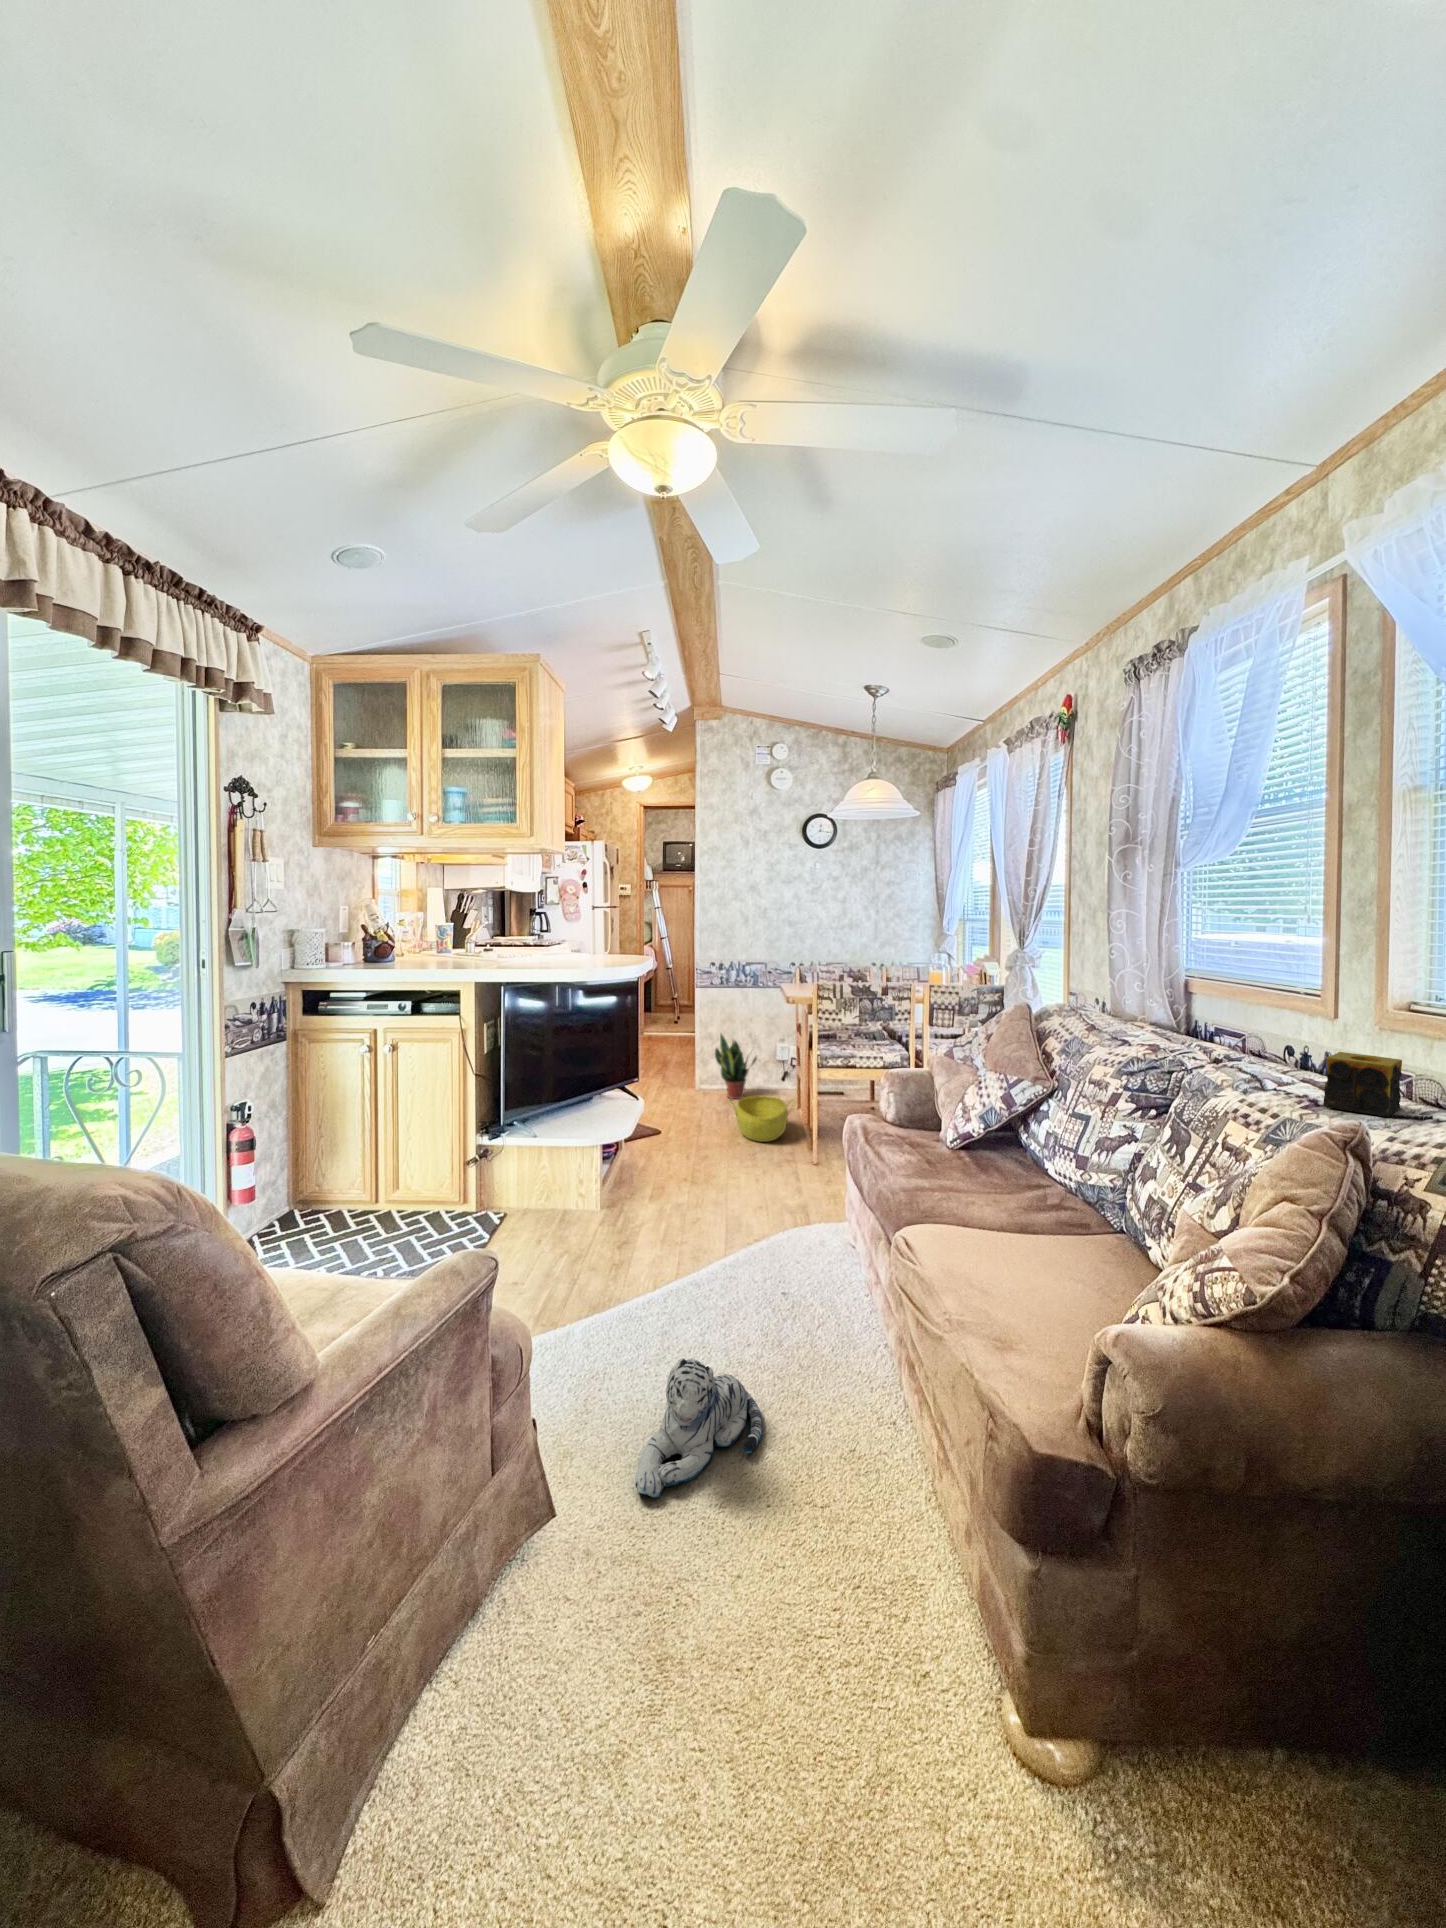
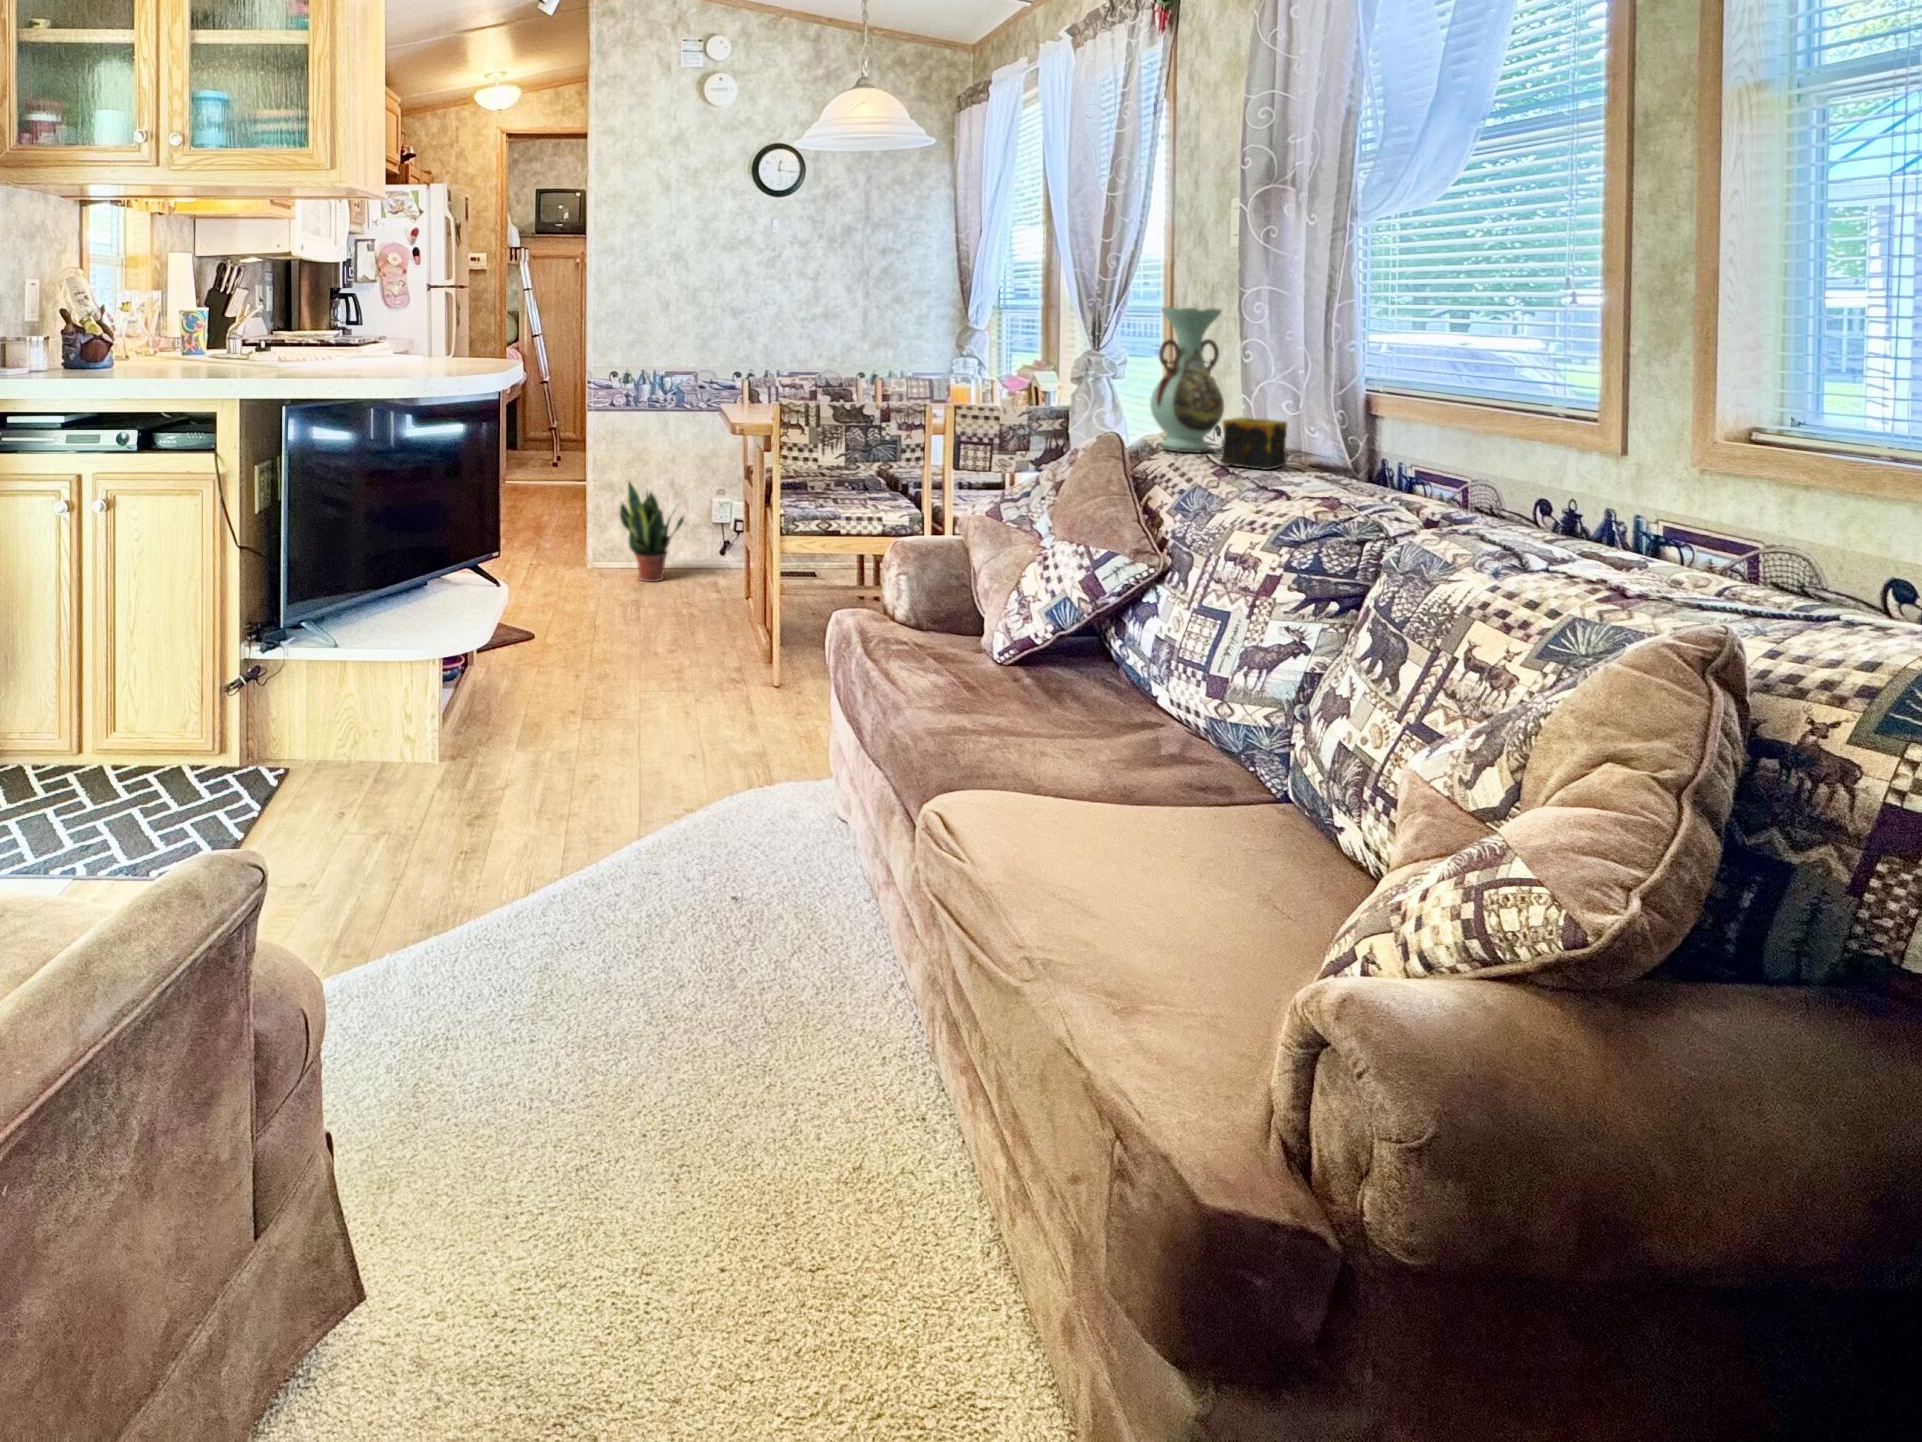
decorative vase: none [1053,921,1100,1016] -> present [1150,307,1224,453]
candle: present [1323,1052,1402,1117] -> present [1221,418,1287,470]
basket: present [728,1096,795,1142] -> none [641,577,745,648]
plush toy: present [635,1358,763,1497] -> none [503,1018,713,1261]

